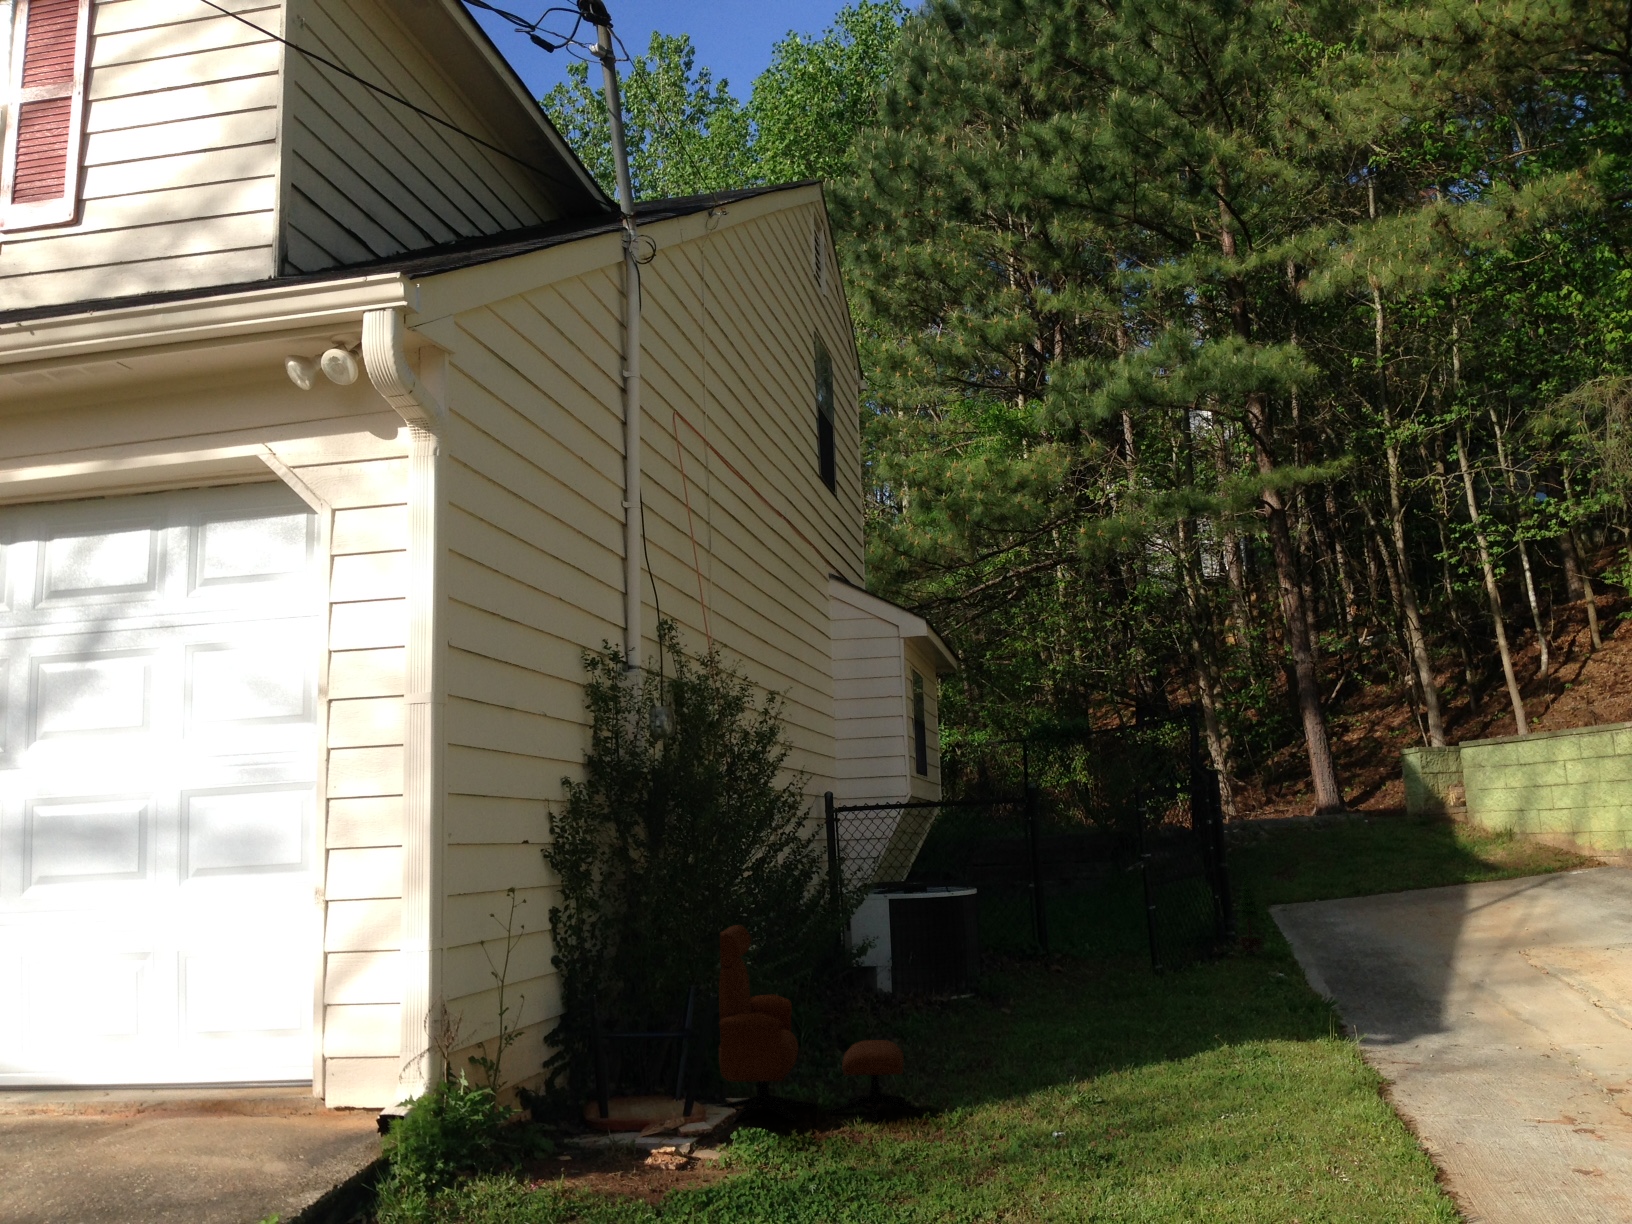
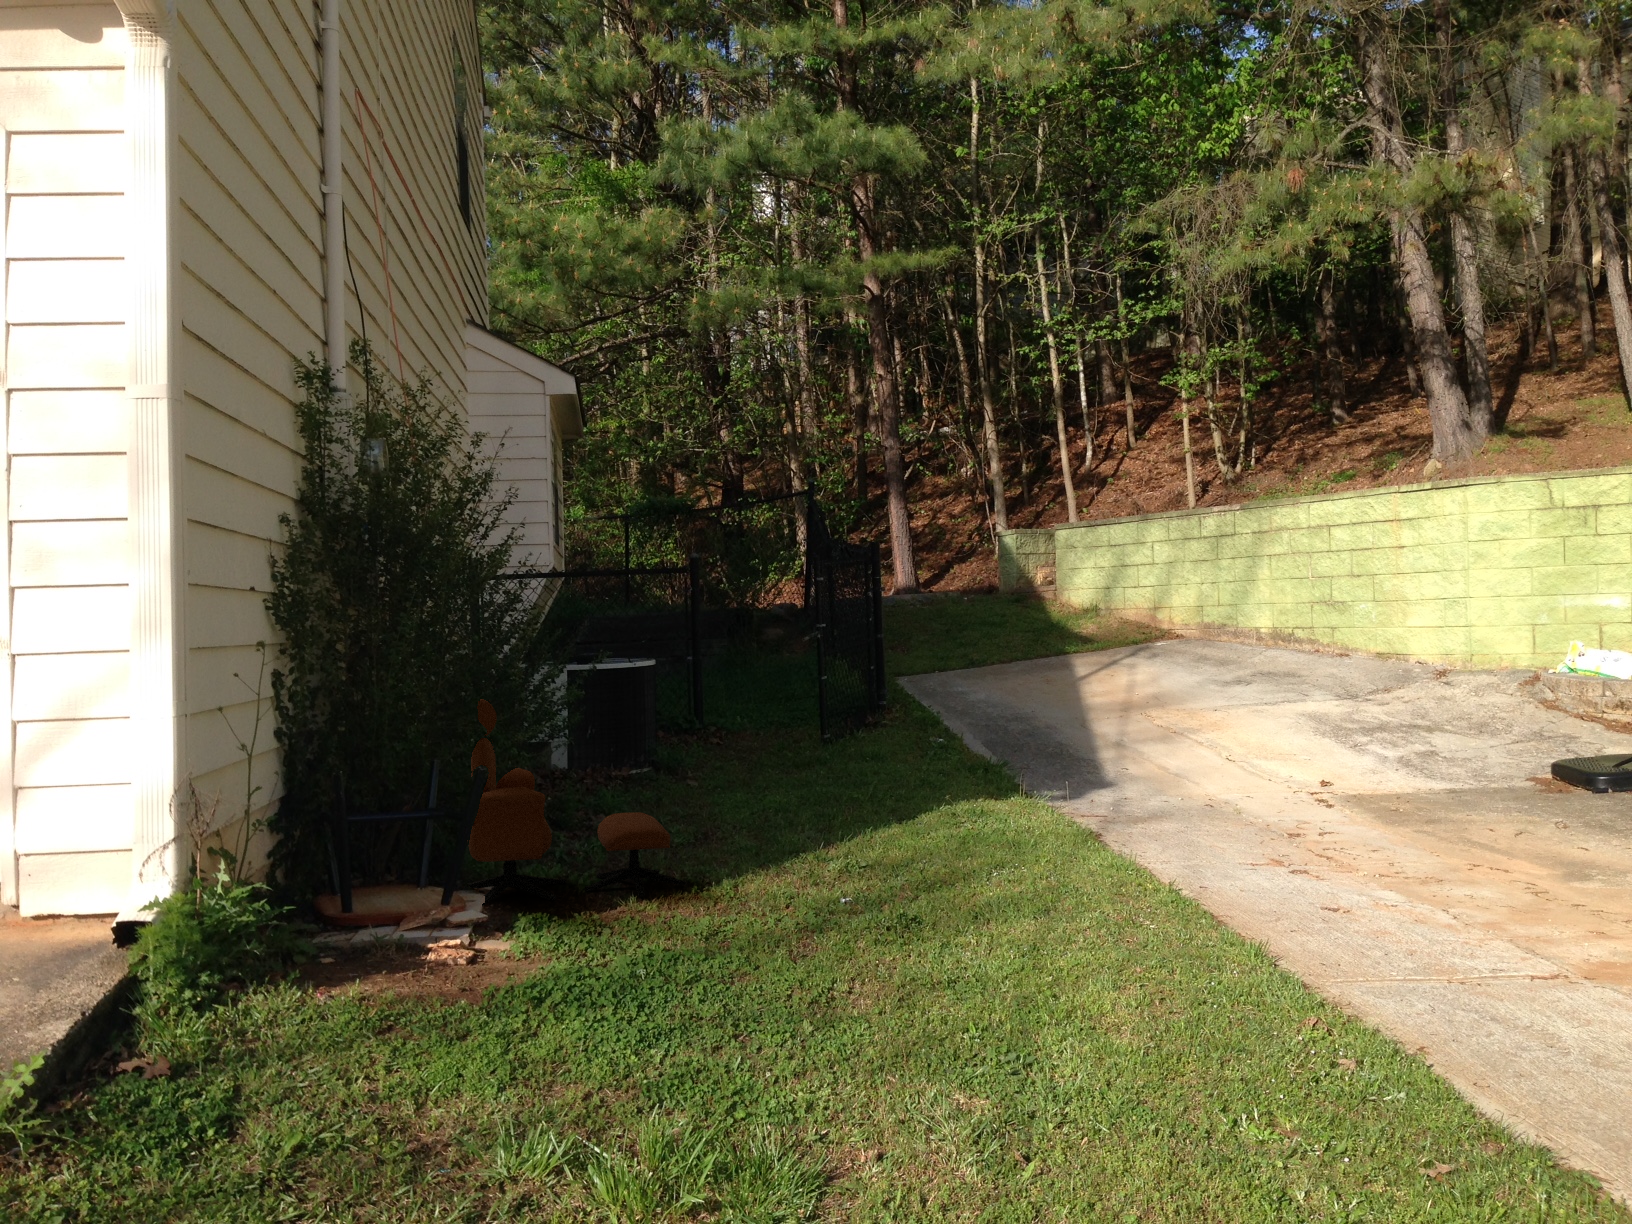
potted tree: present [1236,877,1262,955] -> none [873,646,900,721]

